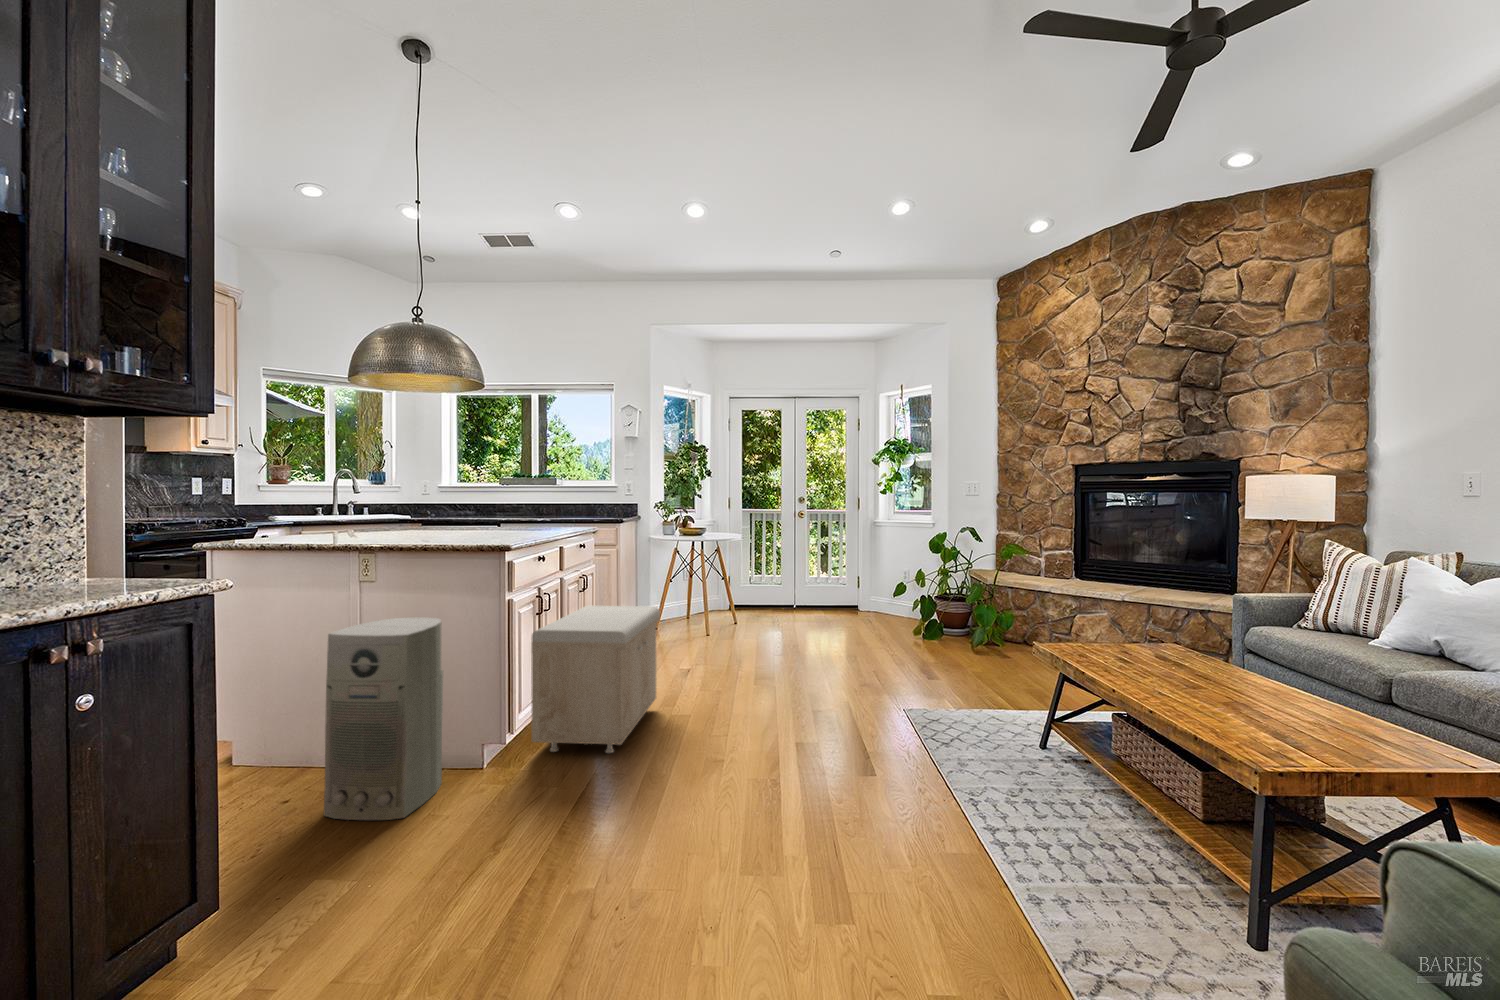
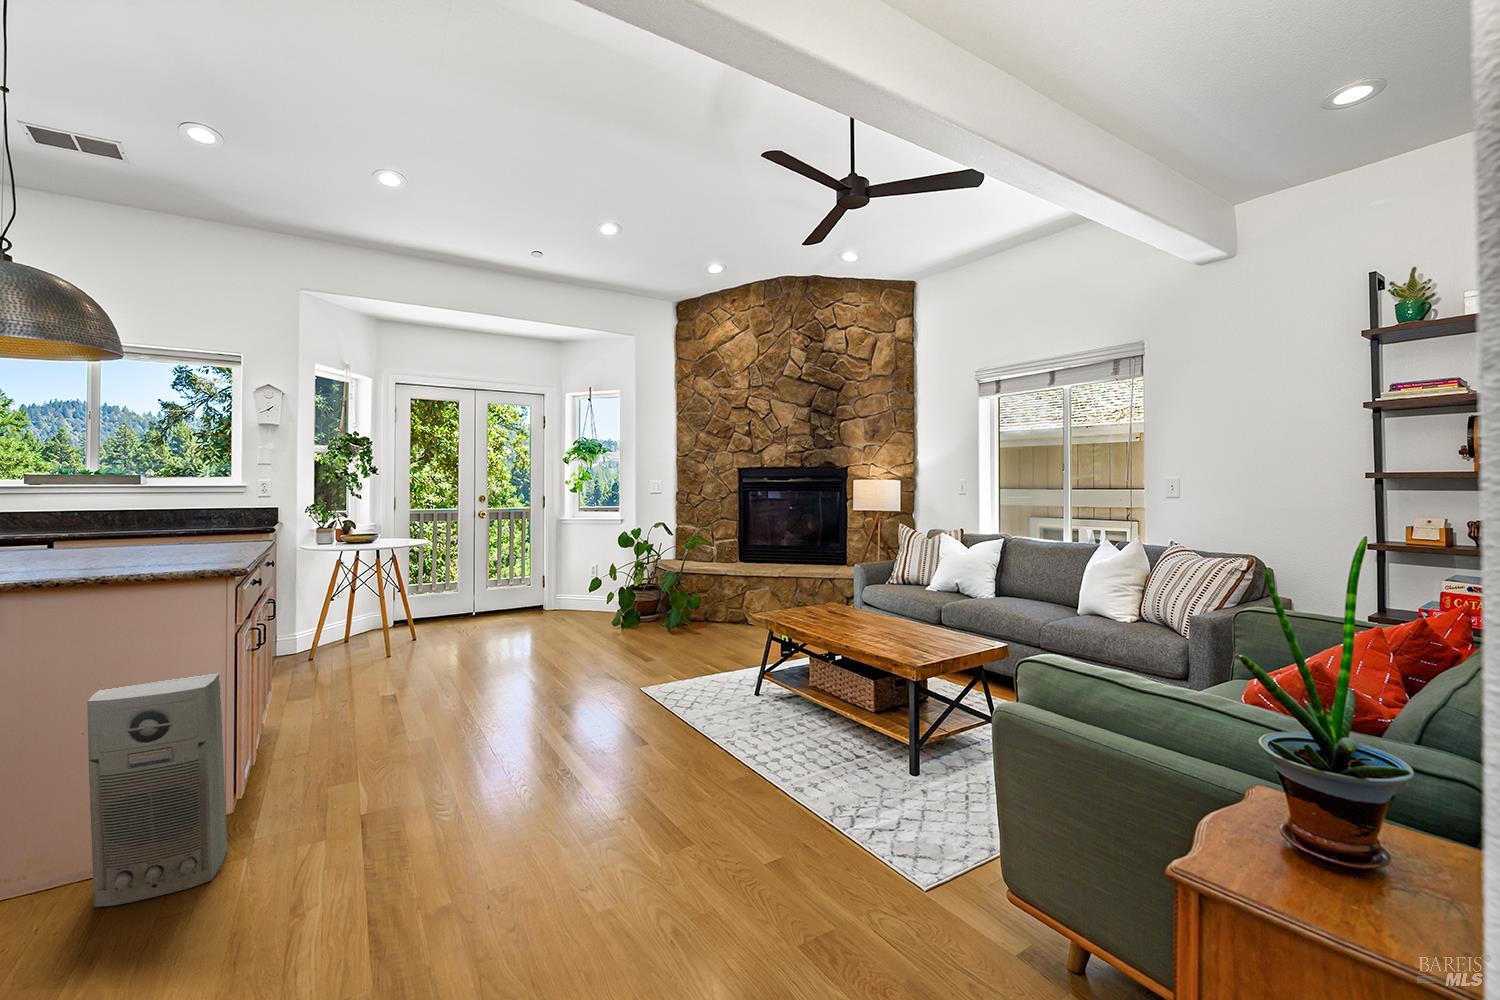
storage bench: present [531,606,660,753] -> none [308,623,419,783]

